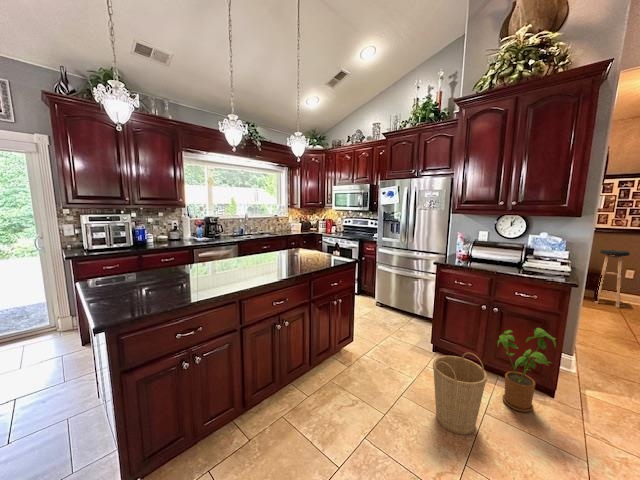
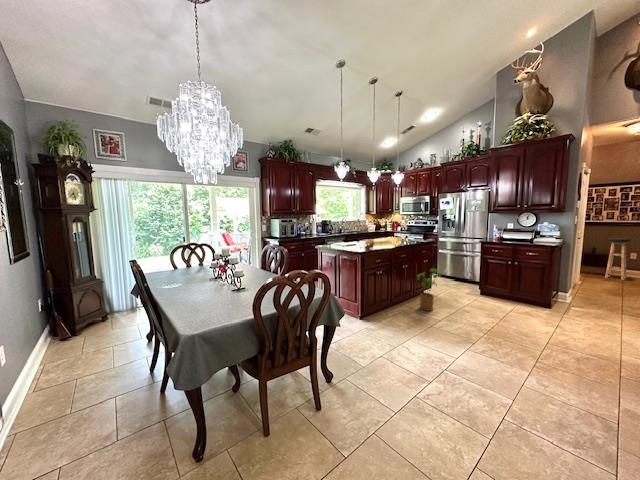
house plant: present [497,328,556,412] -> present [417,268,441,311]
basket: present [433,353,487,435] -> none [481,282,510,320]

